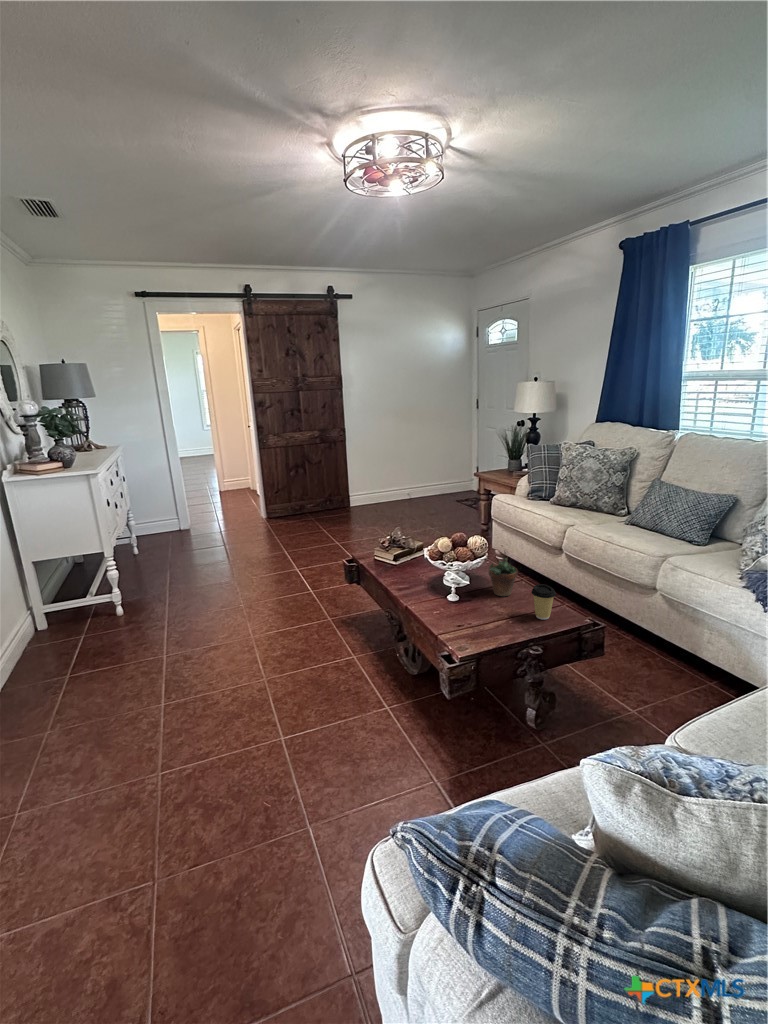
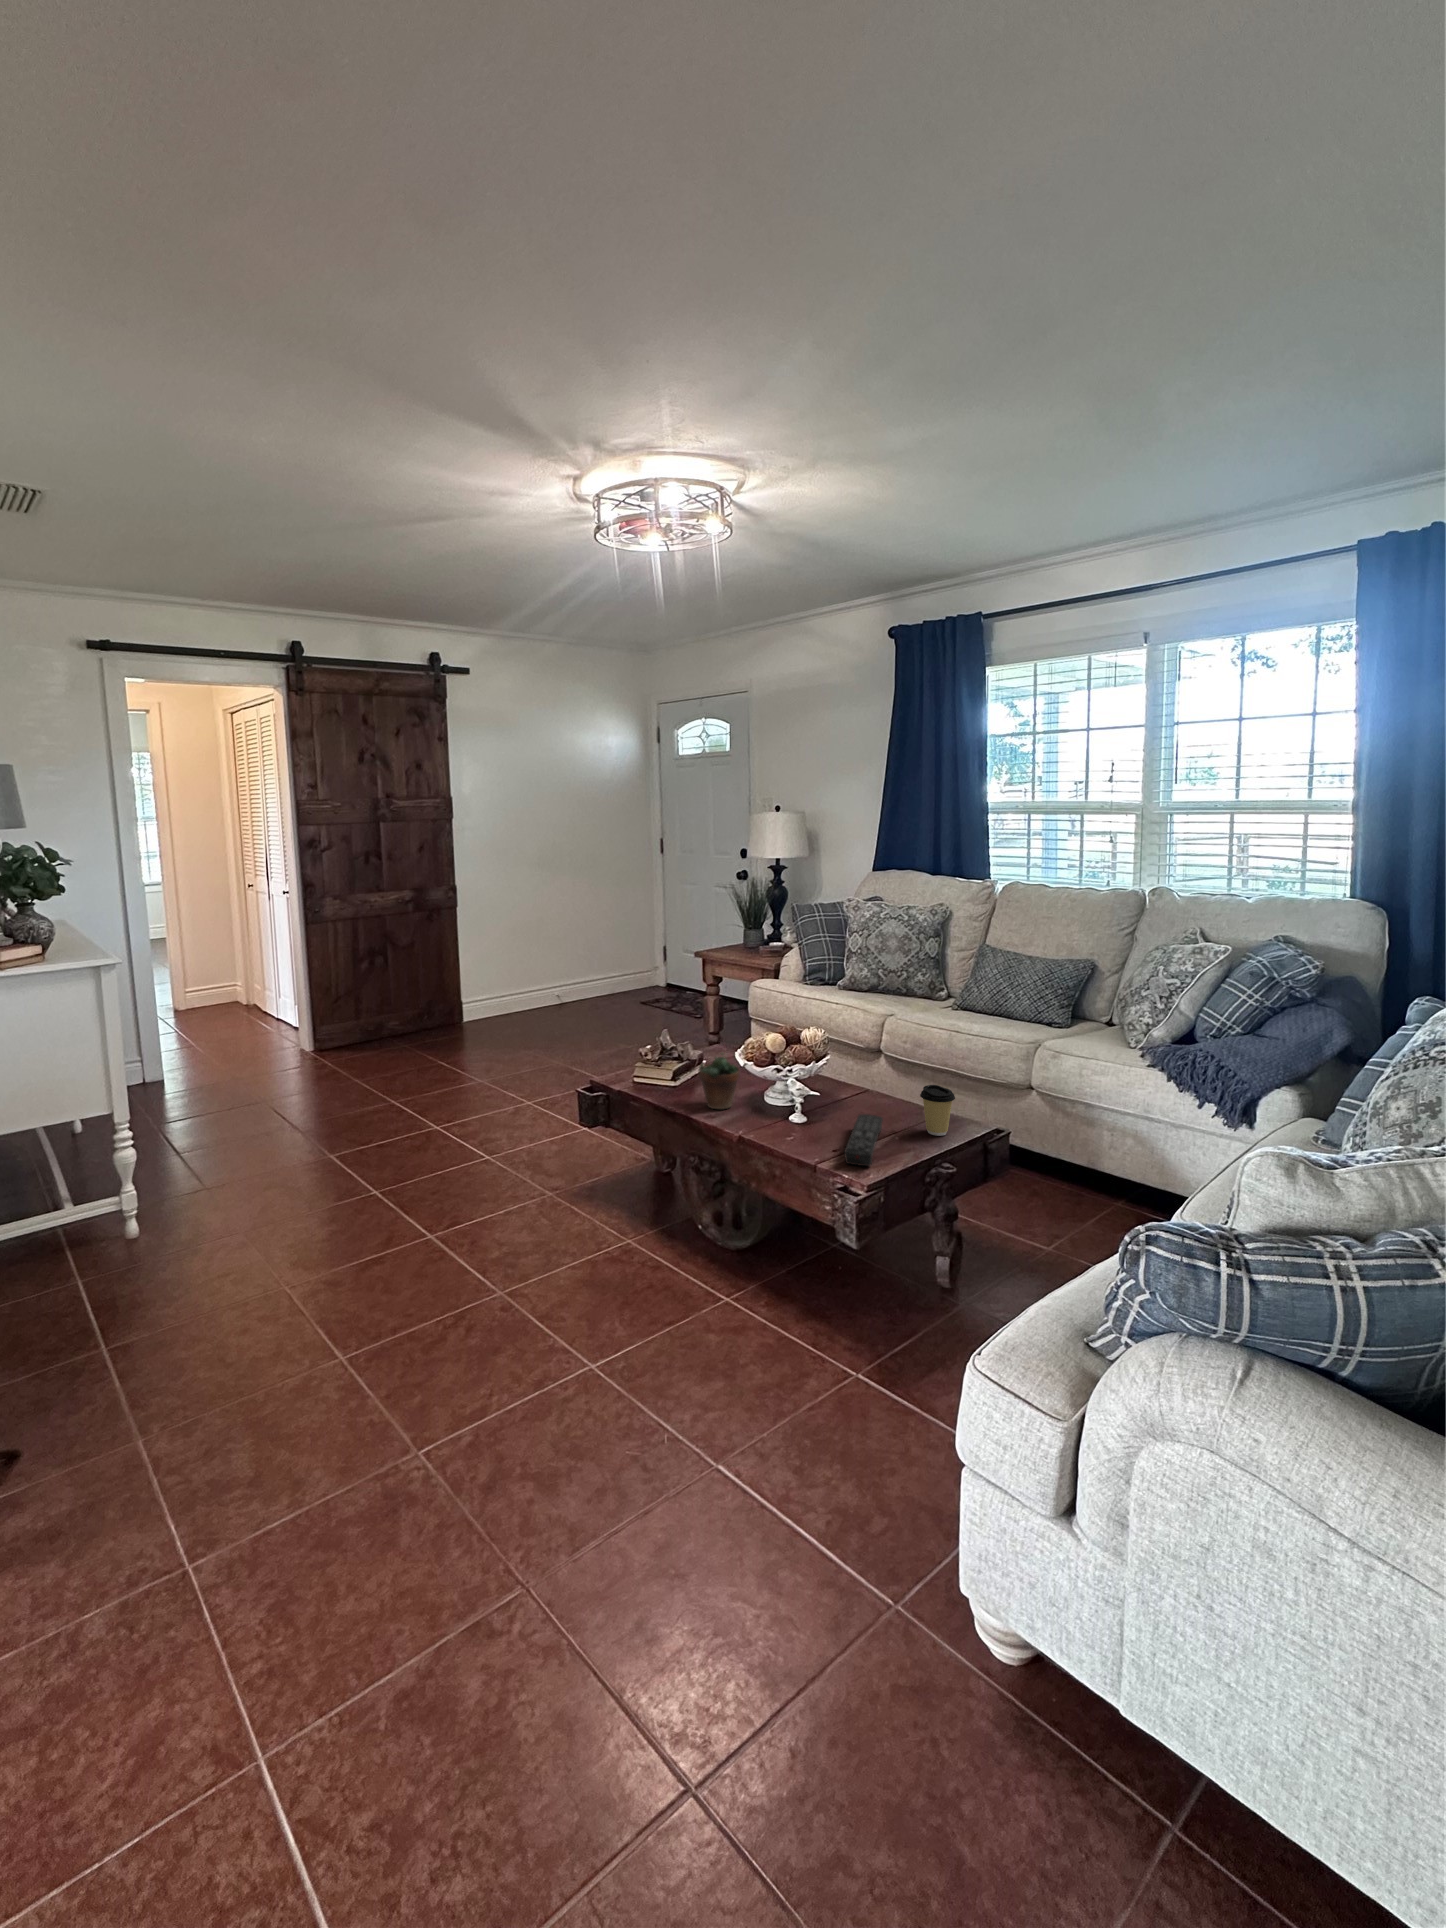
succulent plant: present [489,551,517,596] -> present [699,1043,740,1109]
remote control: none [458,598,505,636] -> present [844,1114,883,1166]

